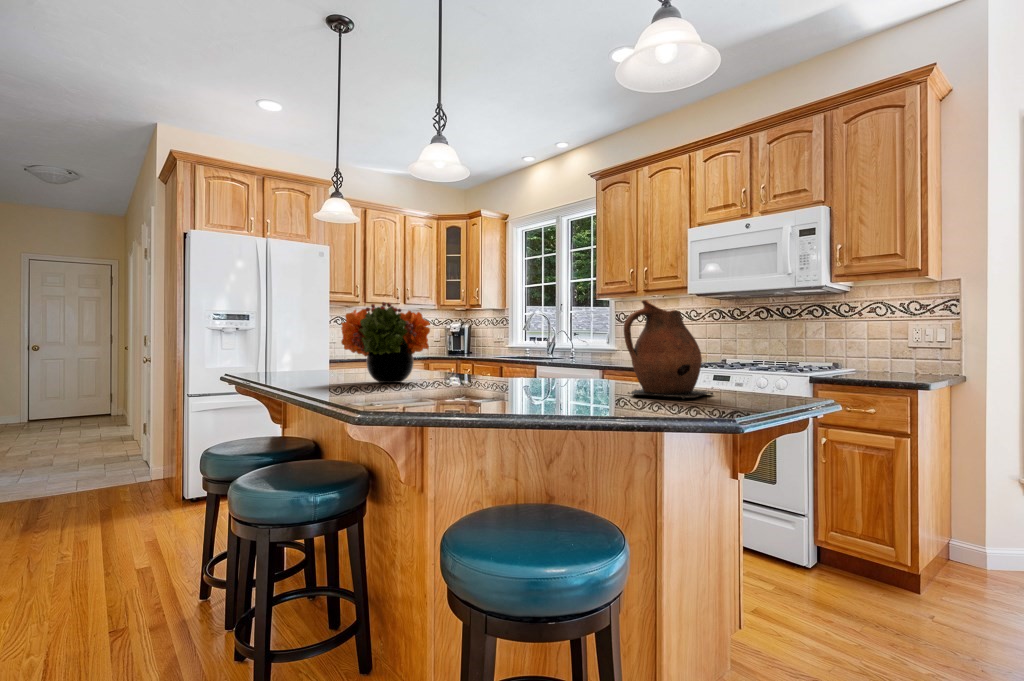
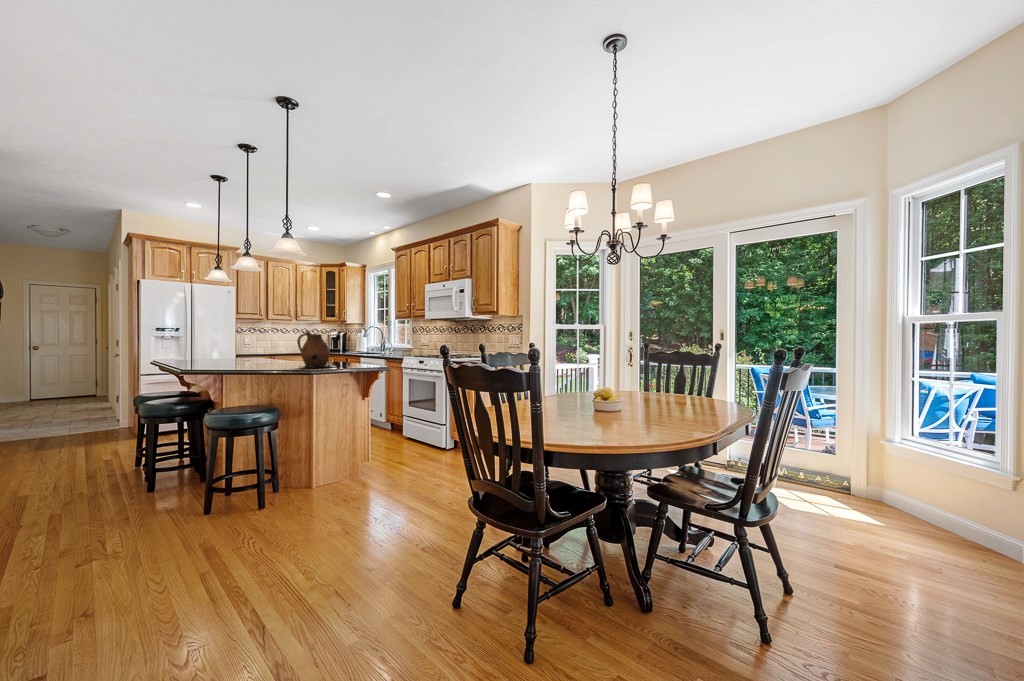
flower arrangement: present [341,302,430,383] -> none [193,327,244,365]

